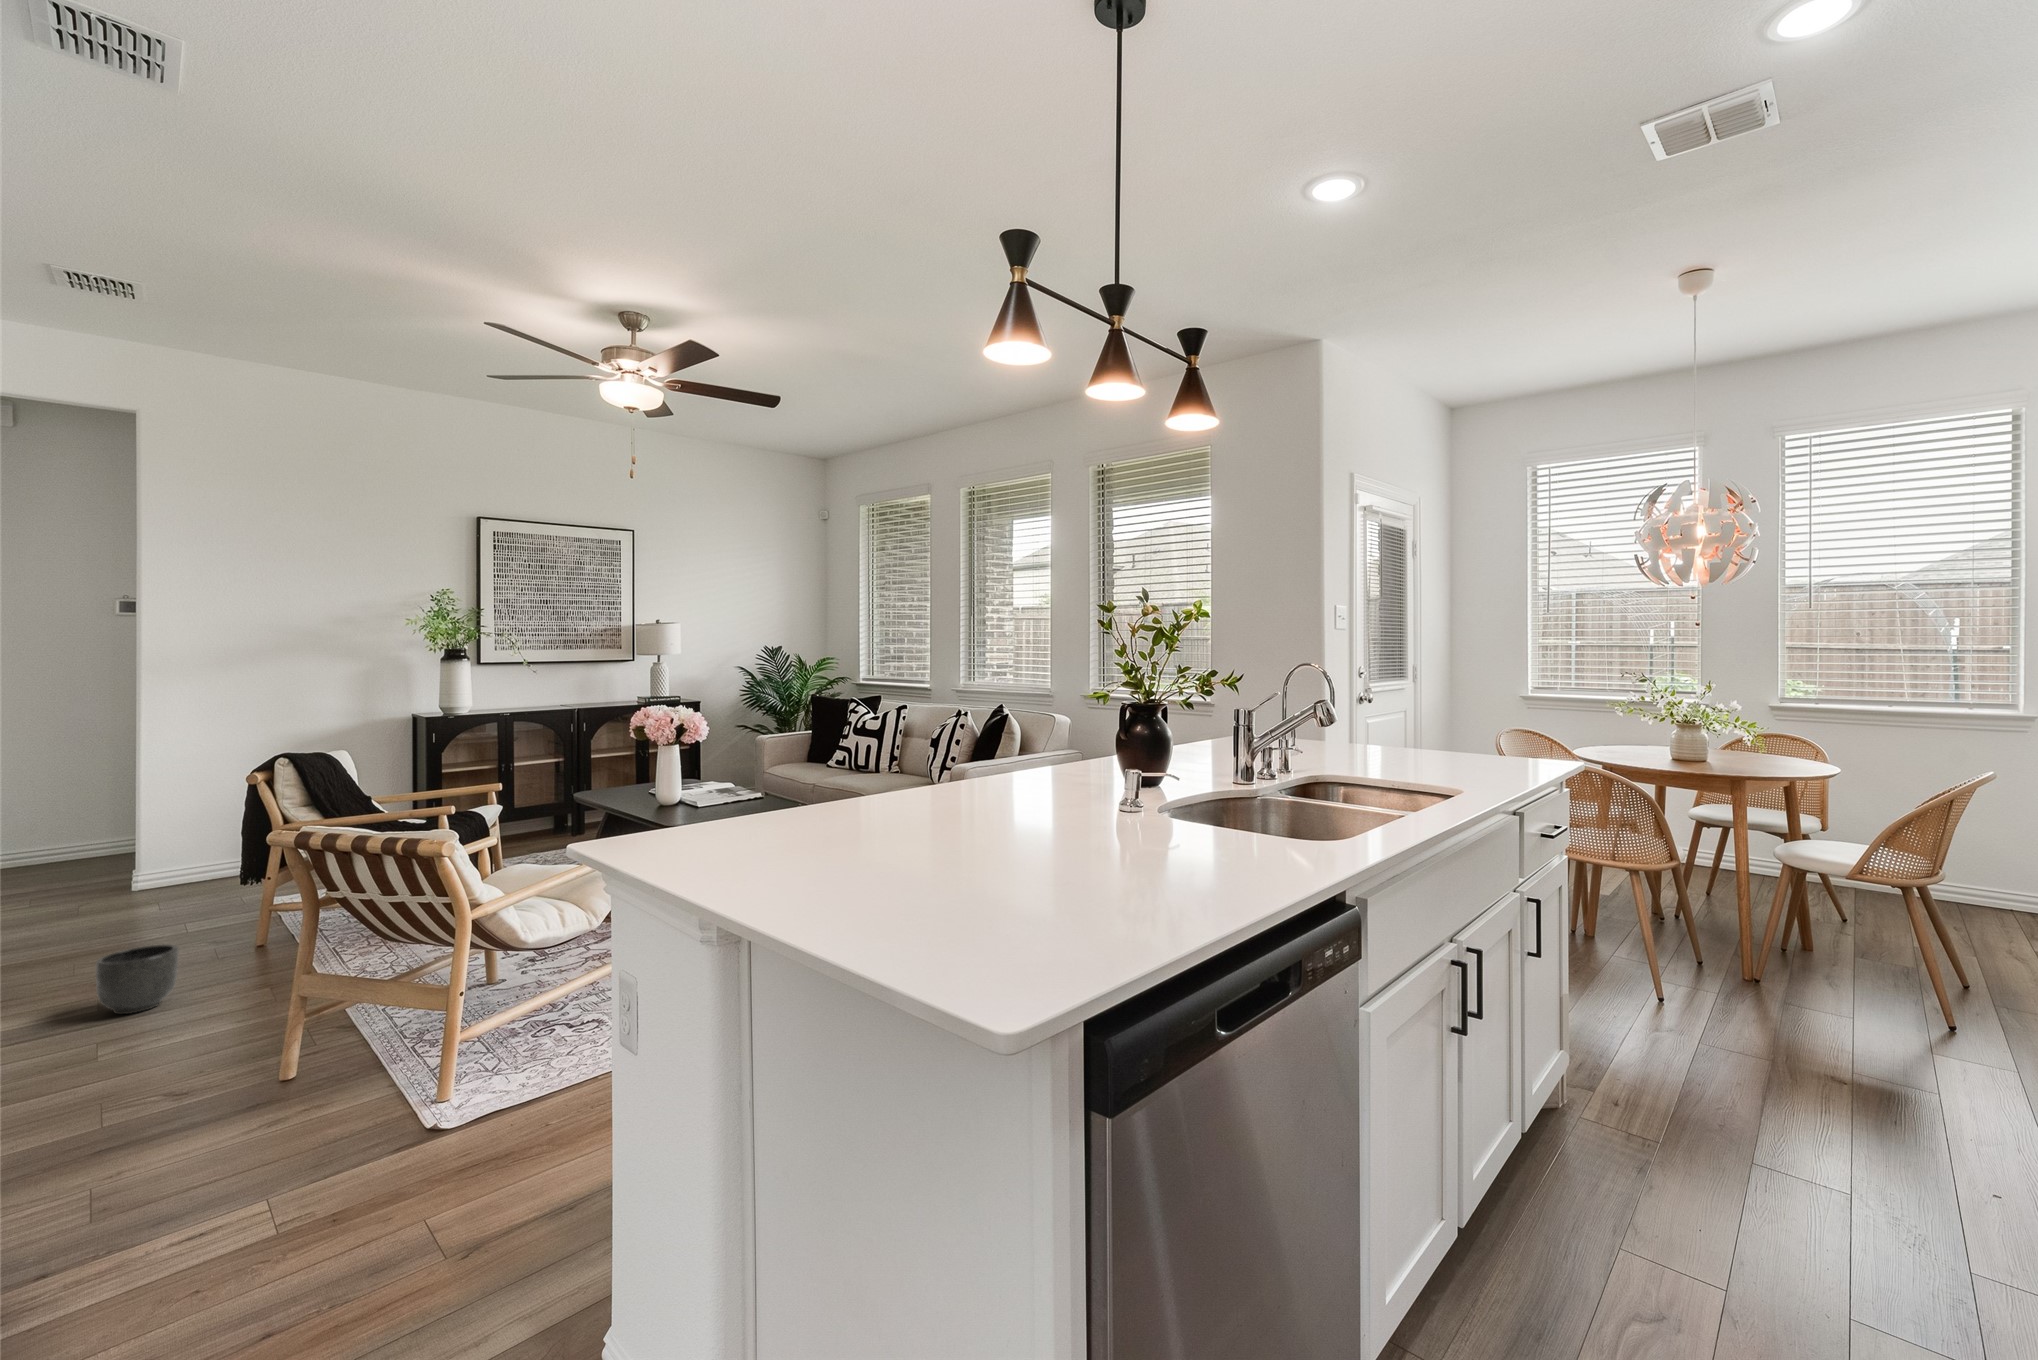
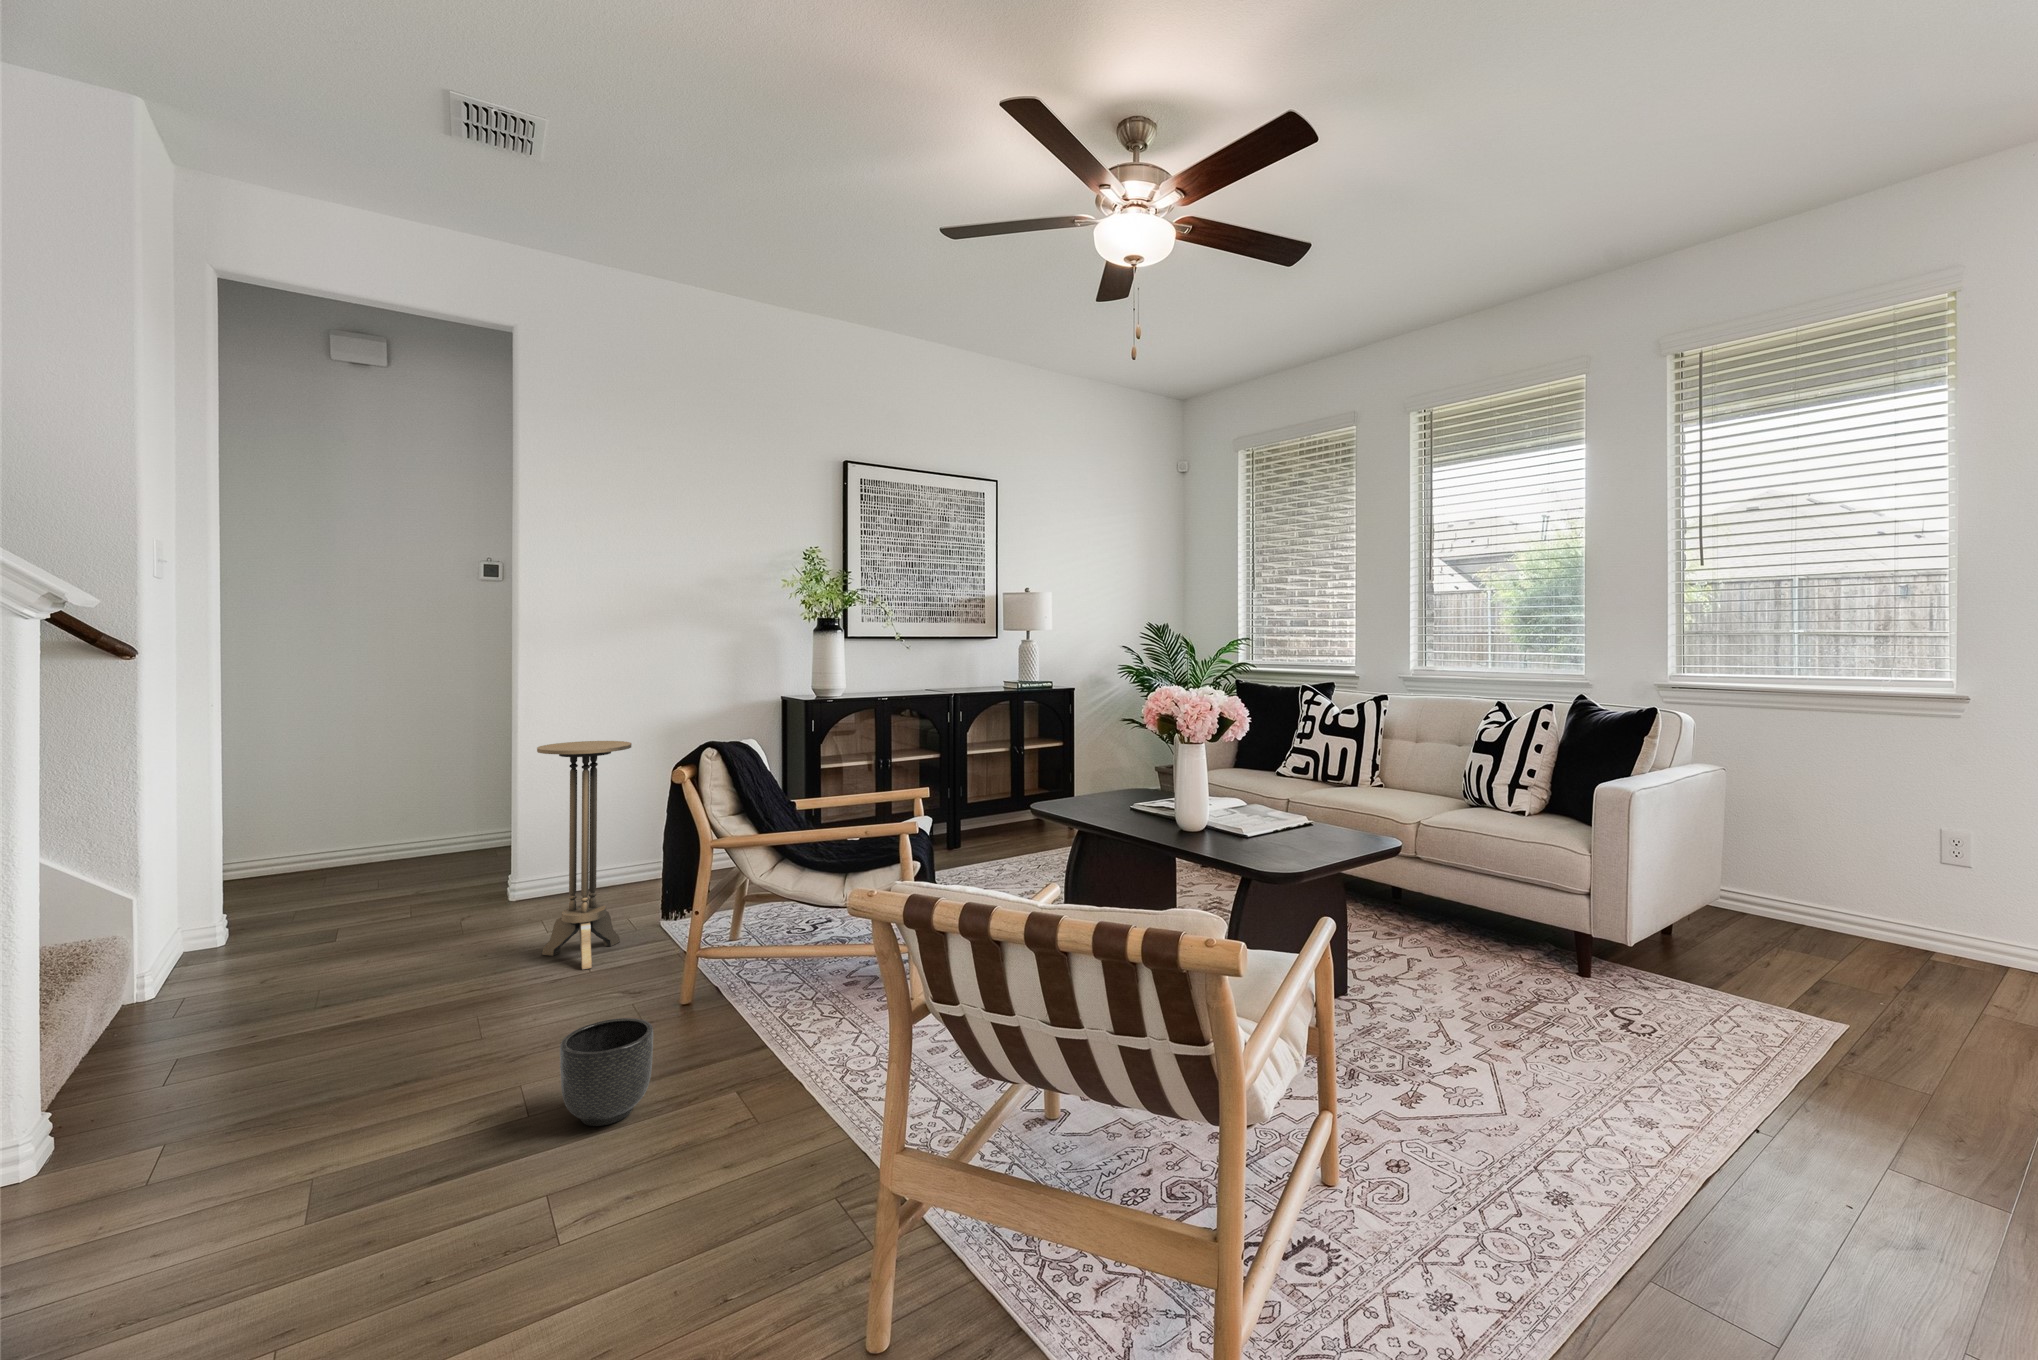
side table: none [131,754,224,931] -> present [537,741,632,970]

